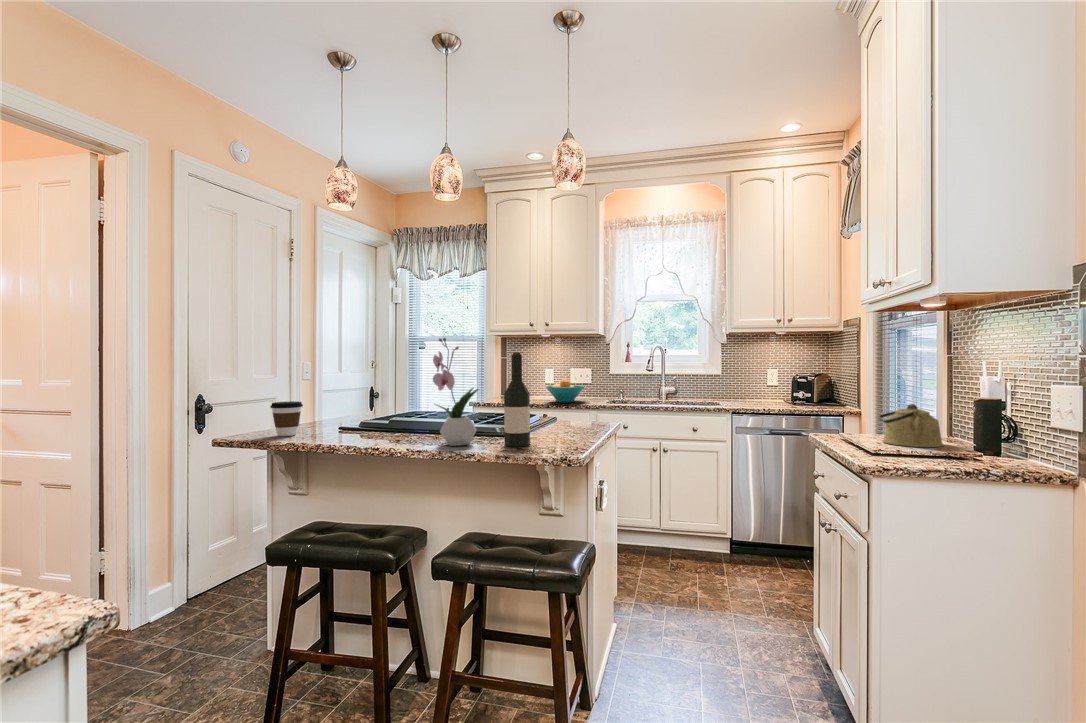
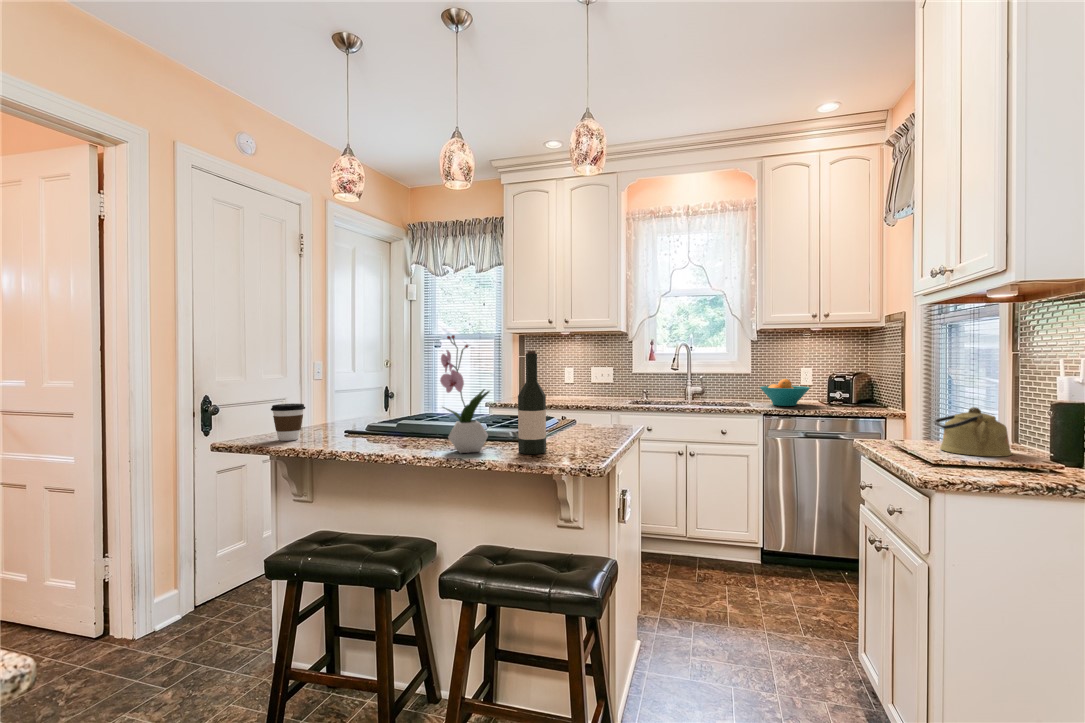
fruit bowl: present [546,379,584,402] -> present [760,379,810,406]

